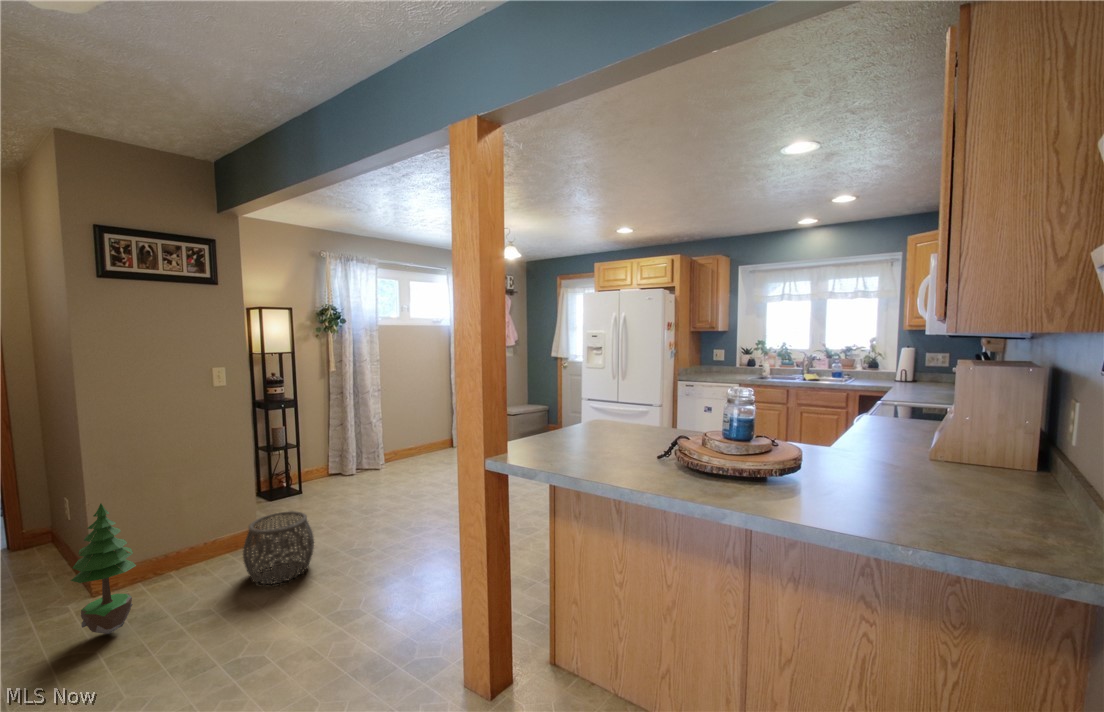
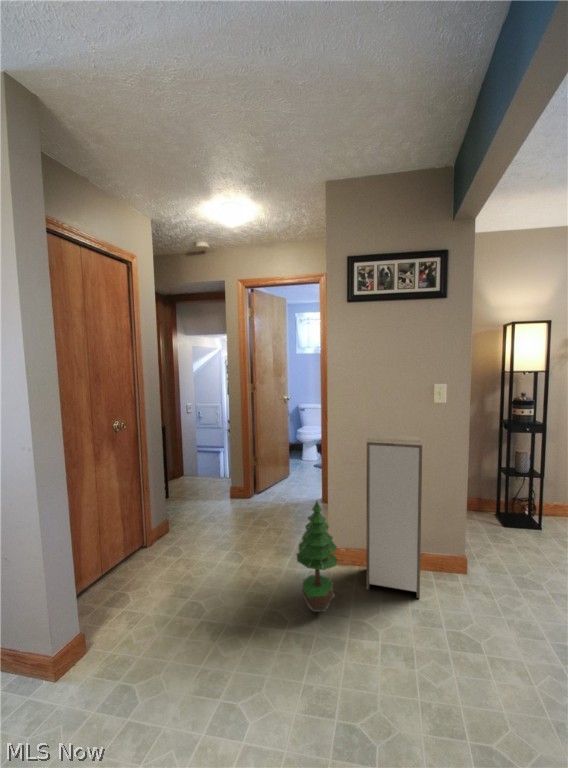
storage cabinet: none [137,419,220,594] -> present [366,434,422,598]
woven basket: present [243,511,314,584] -> none [430,569,522,680]

